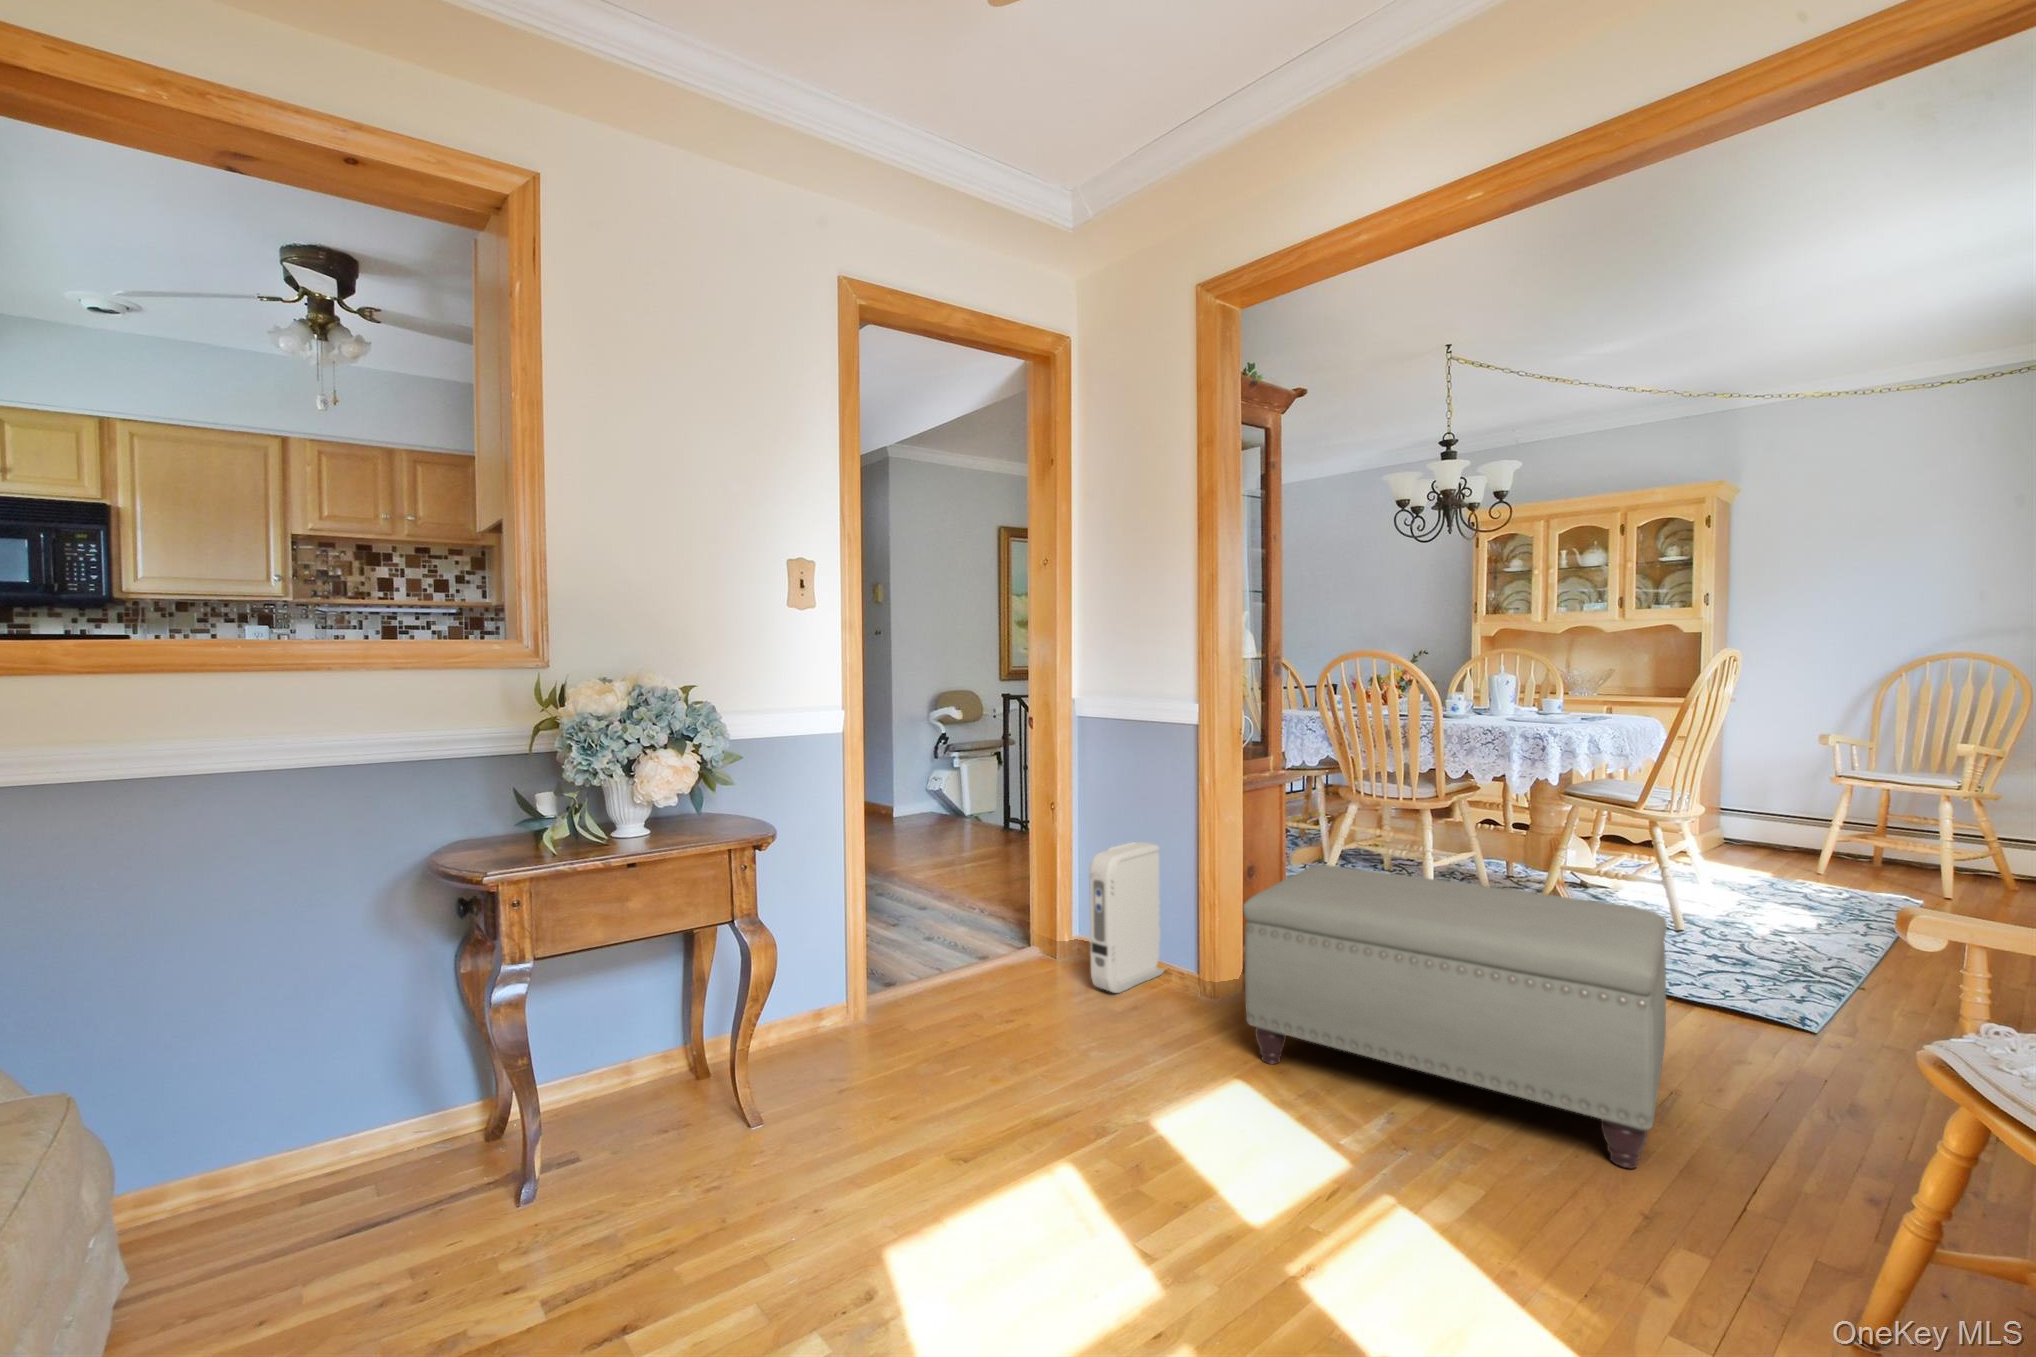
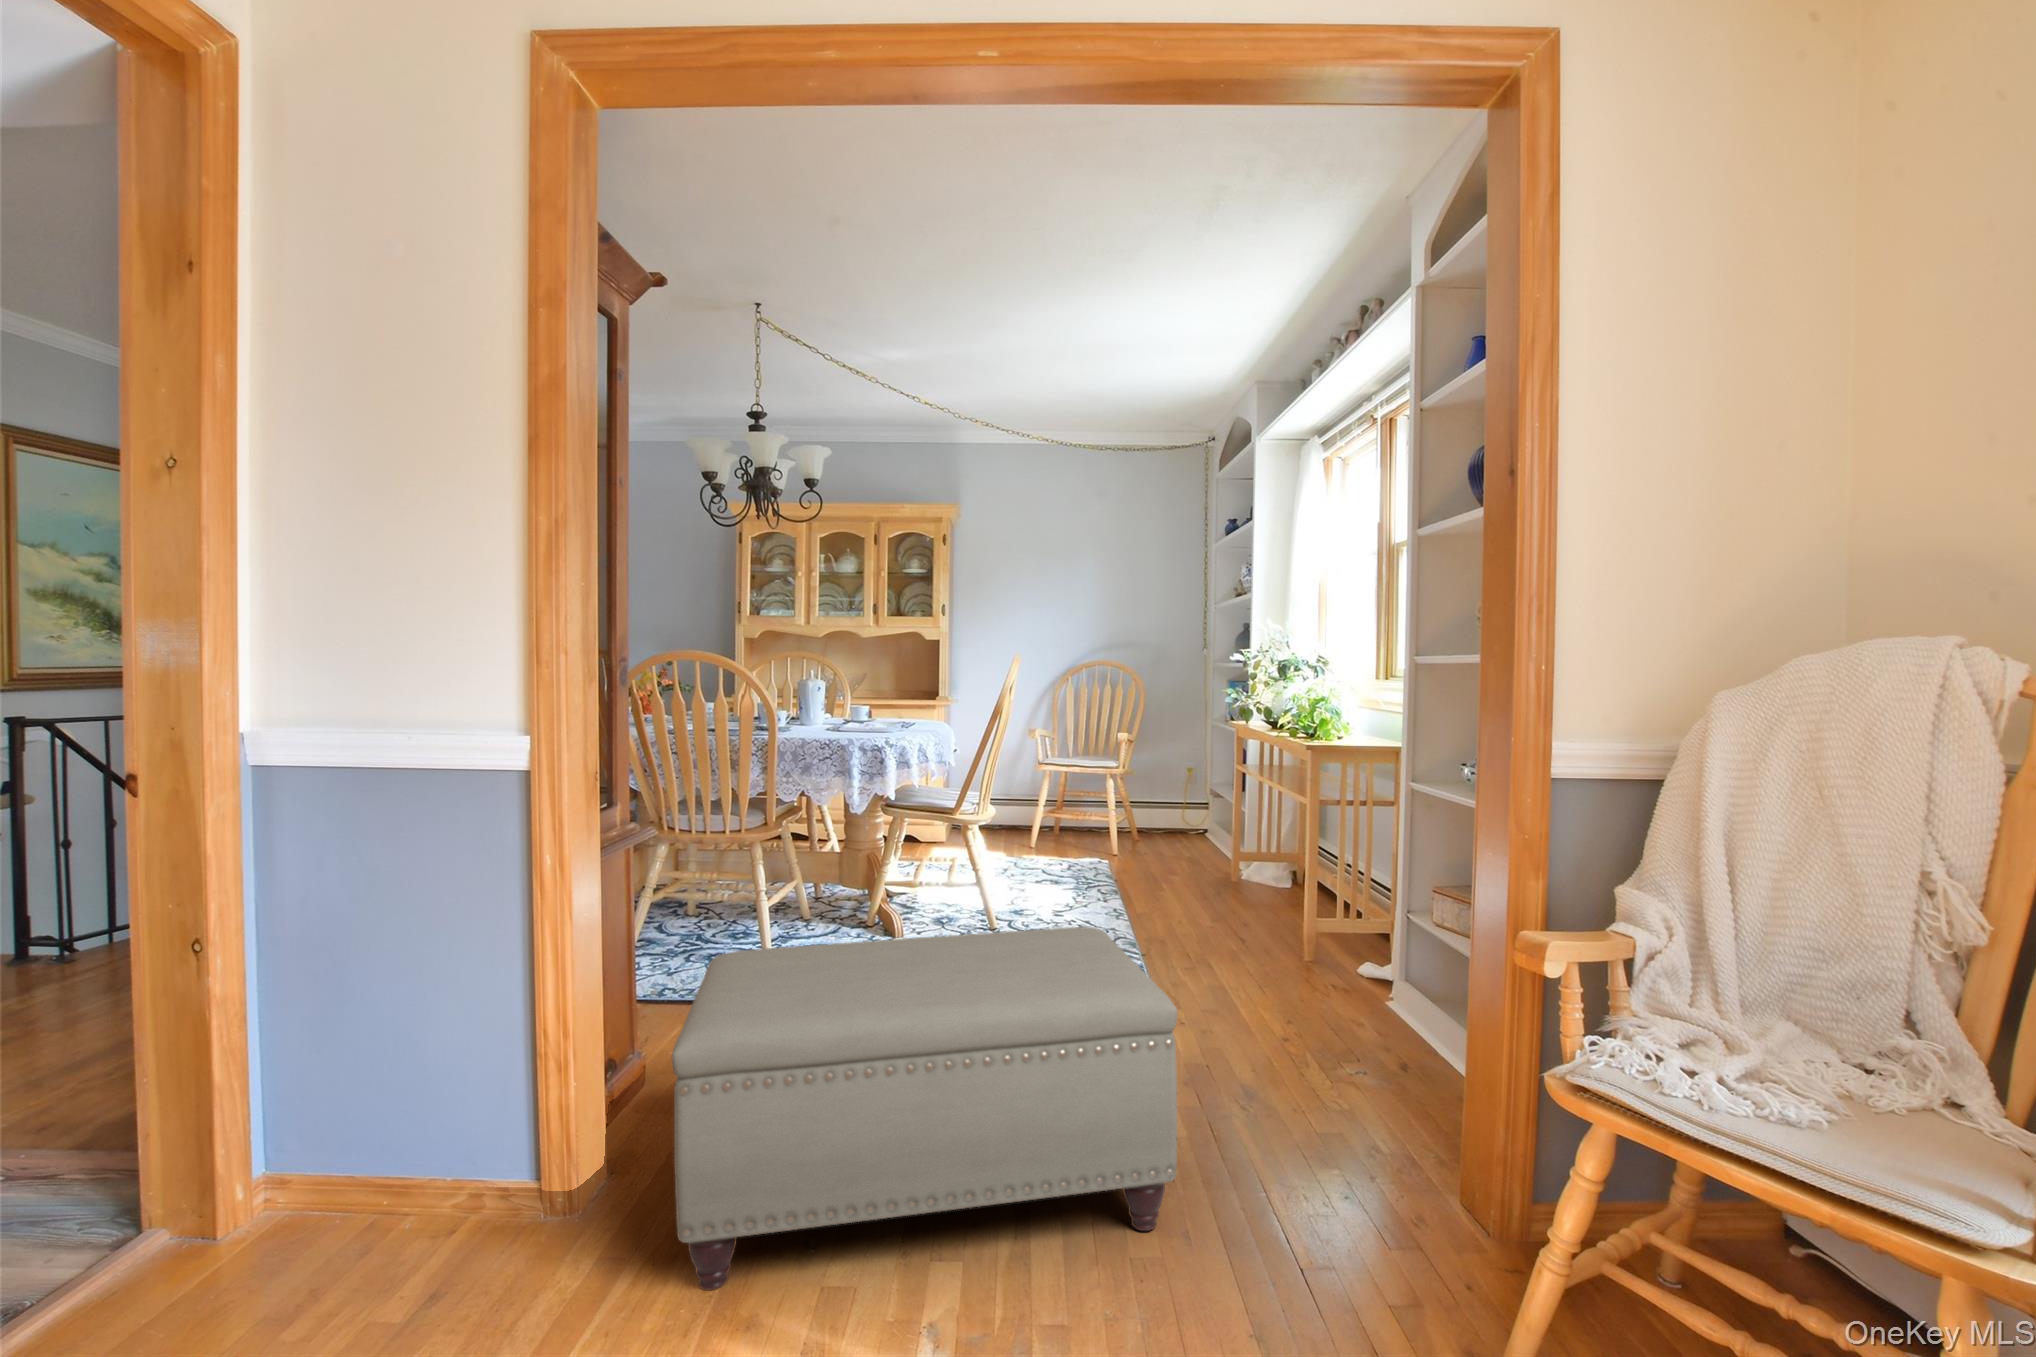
air purifier: present [1089,842,1164,993] -> none [315,975,468,1278]

